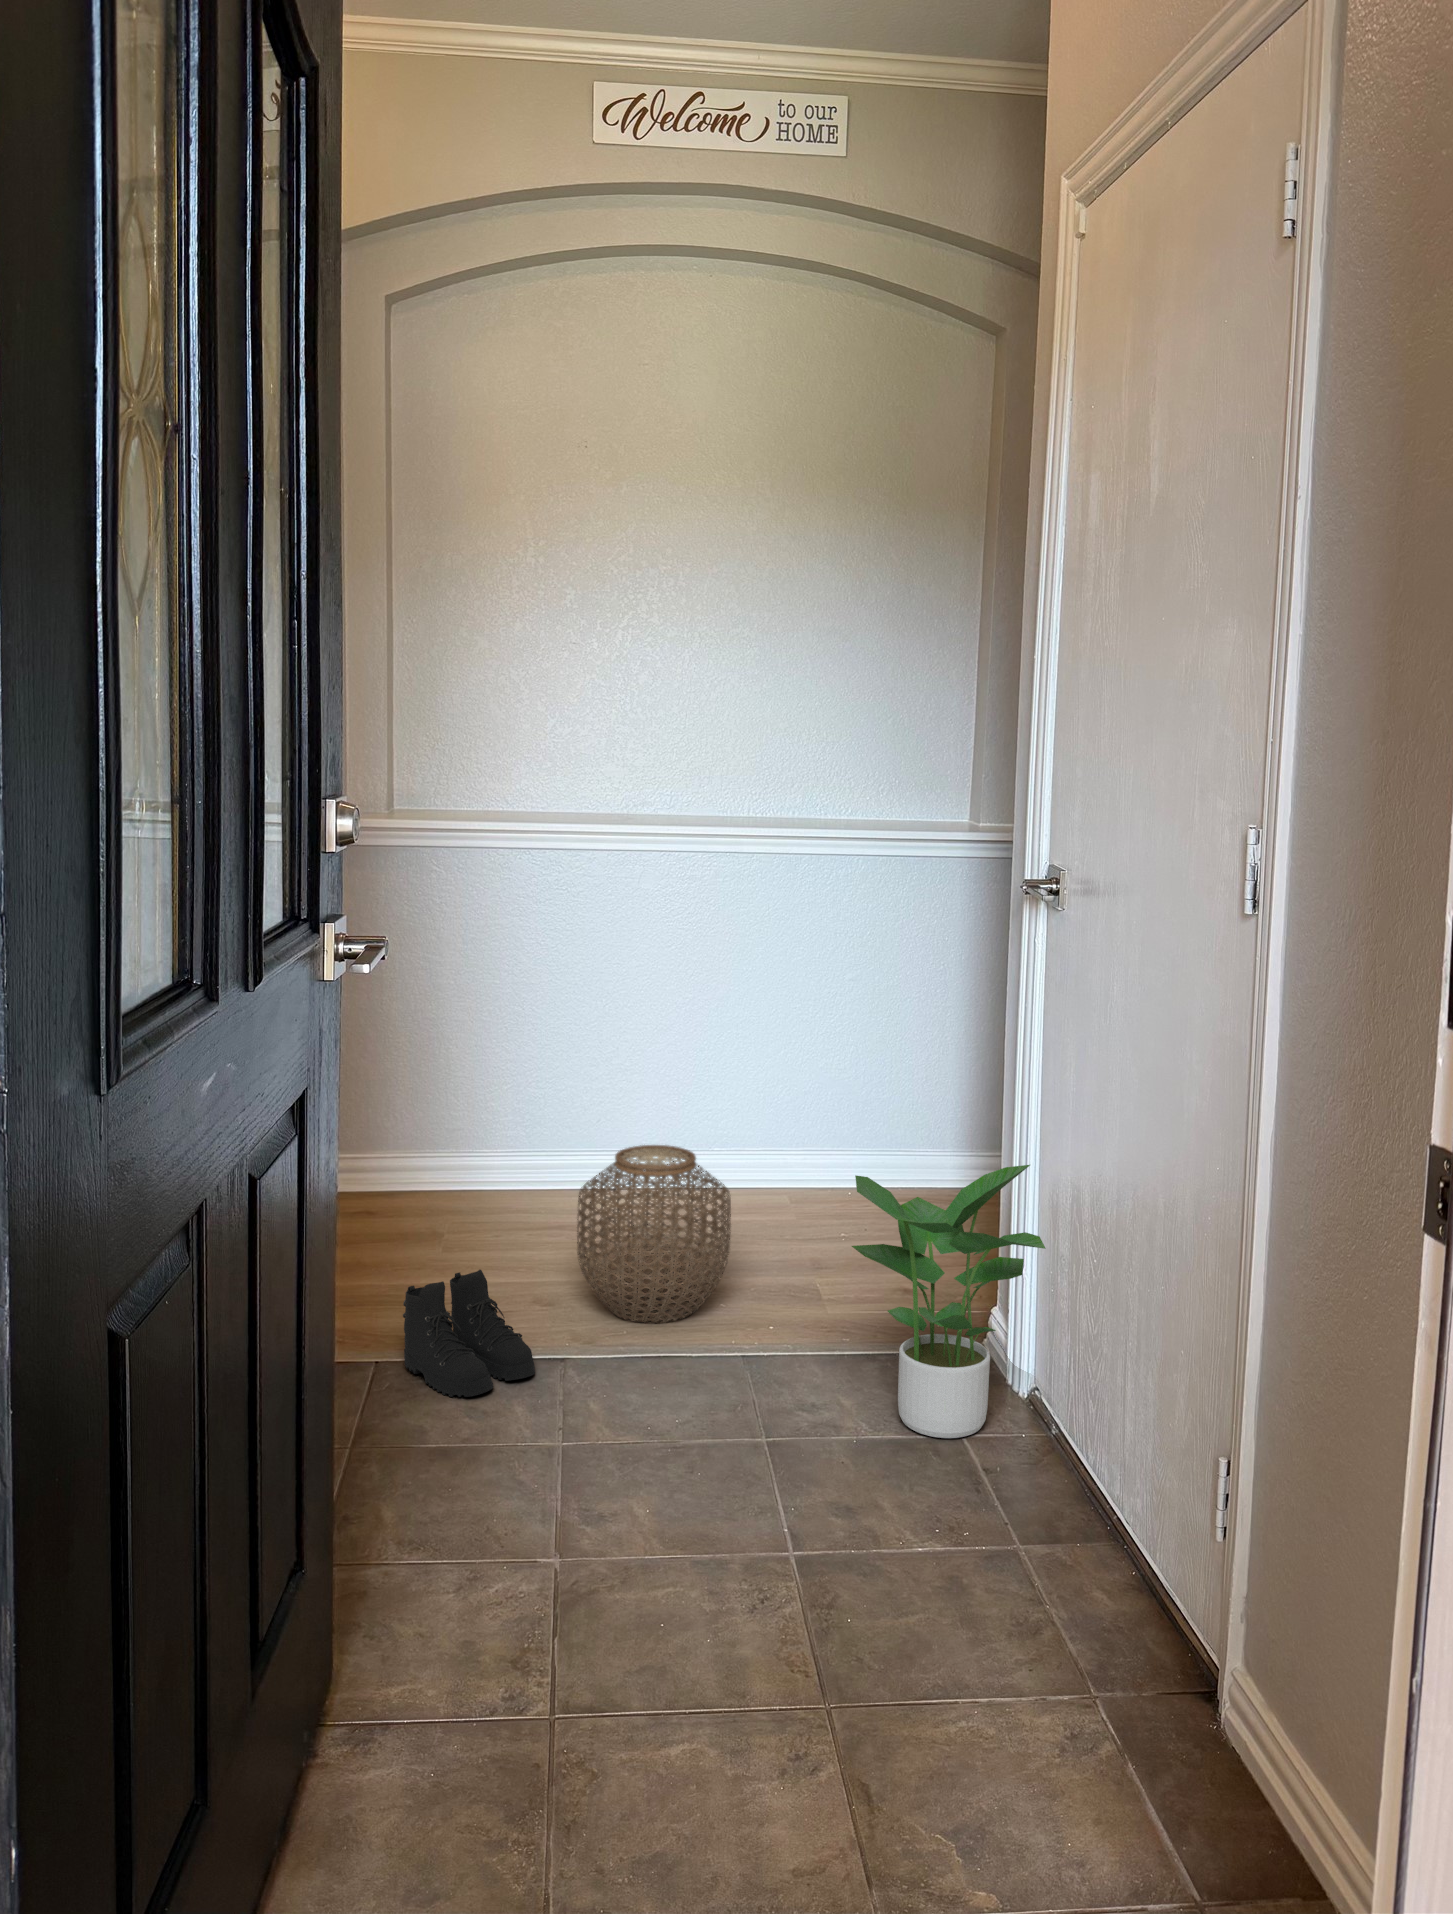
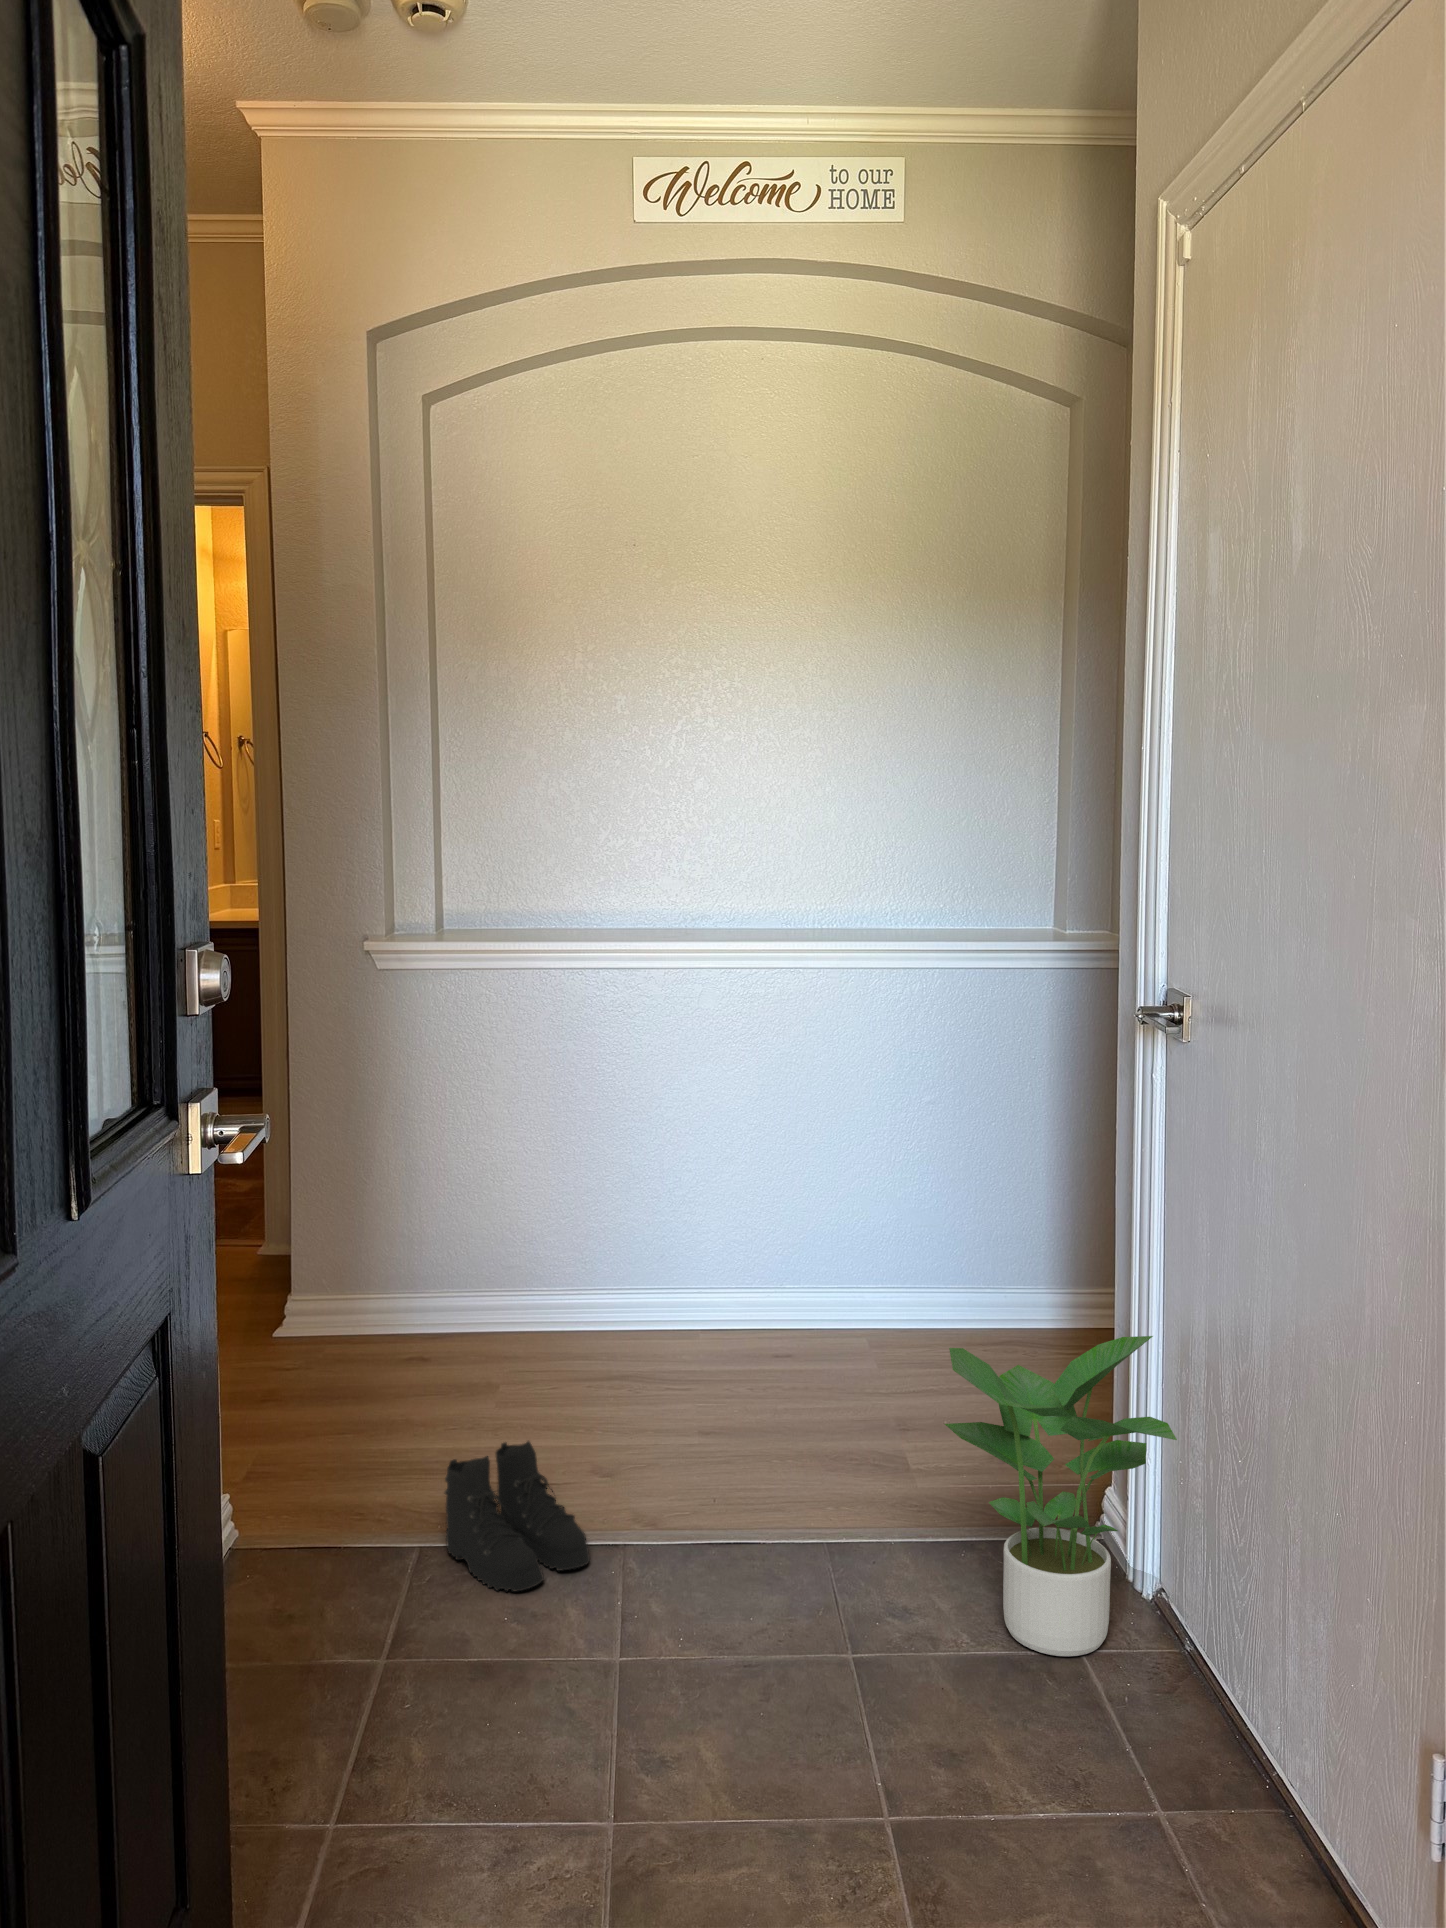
woven basket: present [577,1145,731,1323] -> none [635,1293,803,1496]

